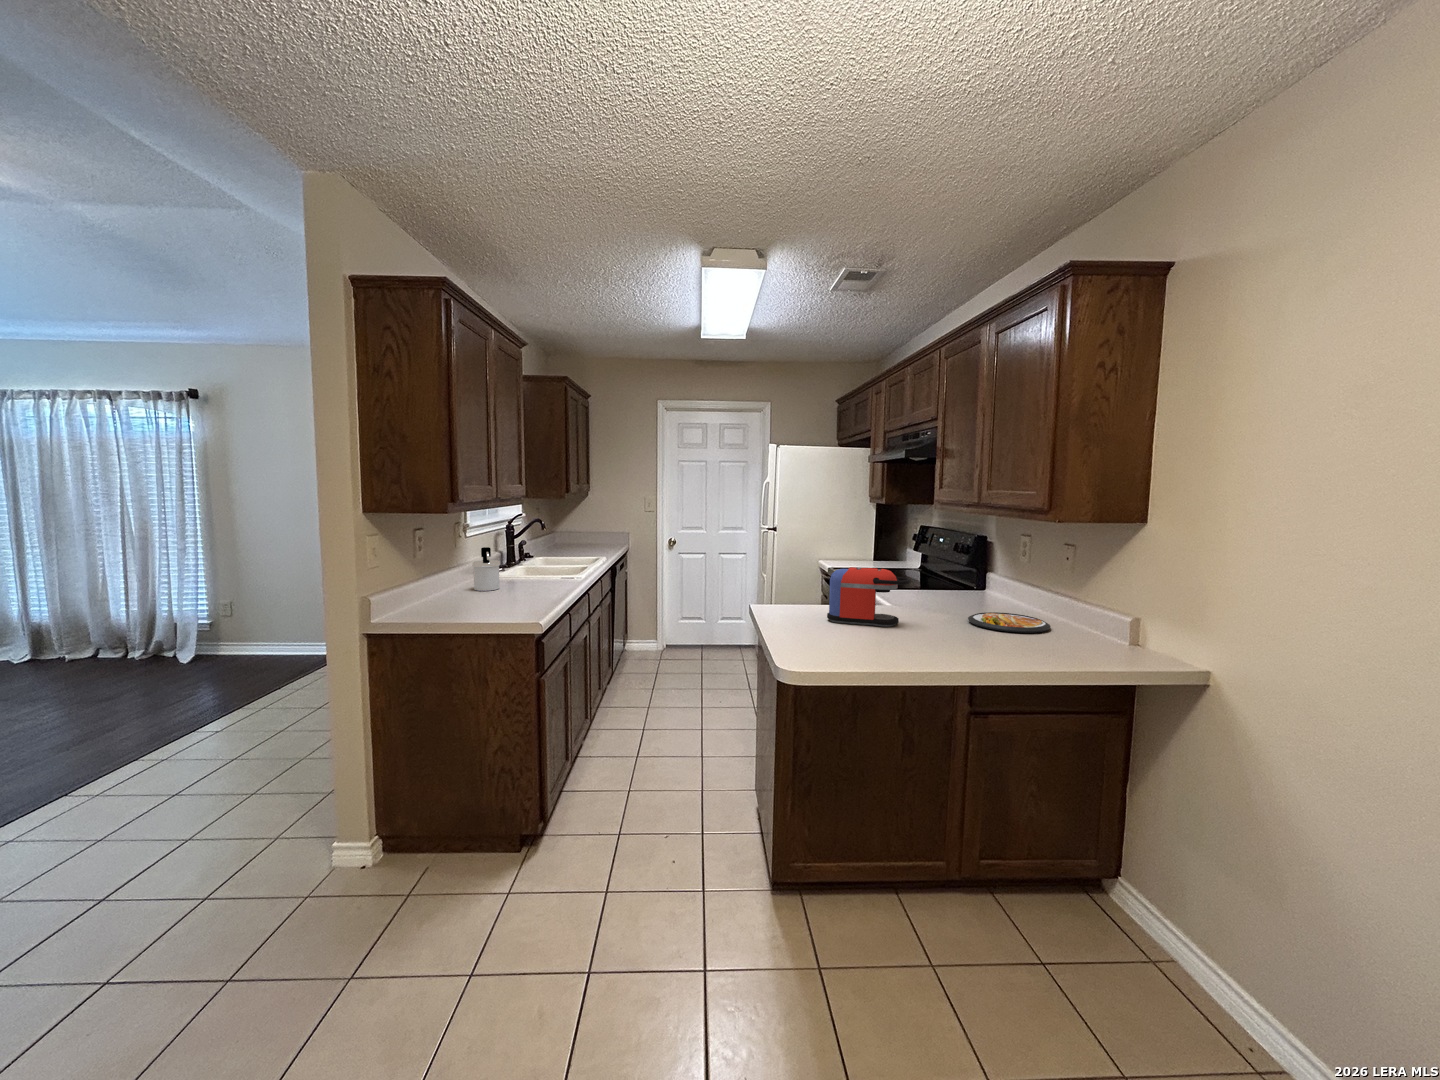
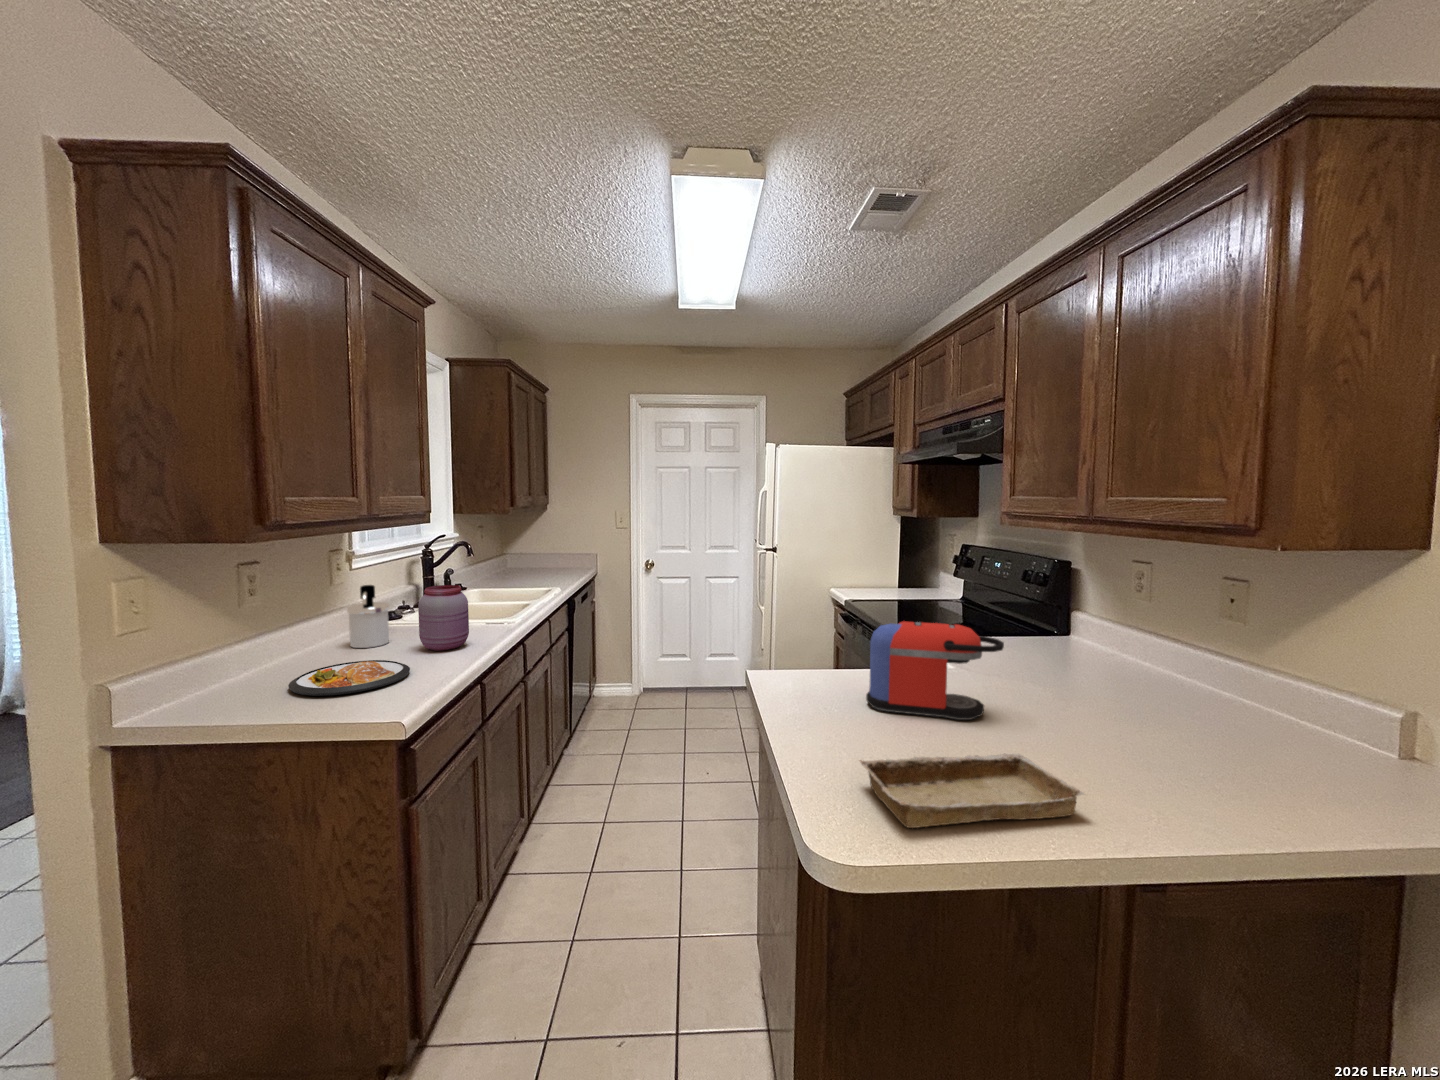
jar: none [524,548,557,593] -> present [418,585,469,651]
dish: present [968,612,1051,633] -> present [288,660,410,696]
tray: none [812,633,927,659] -> present [860,754,1085,828]

